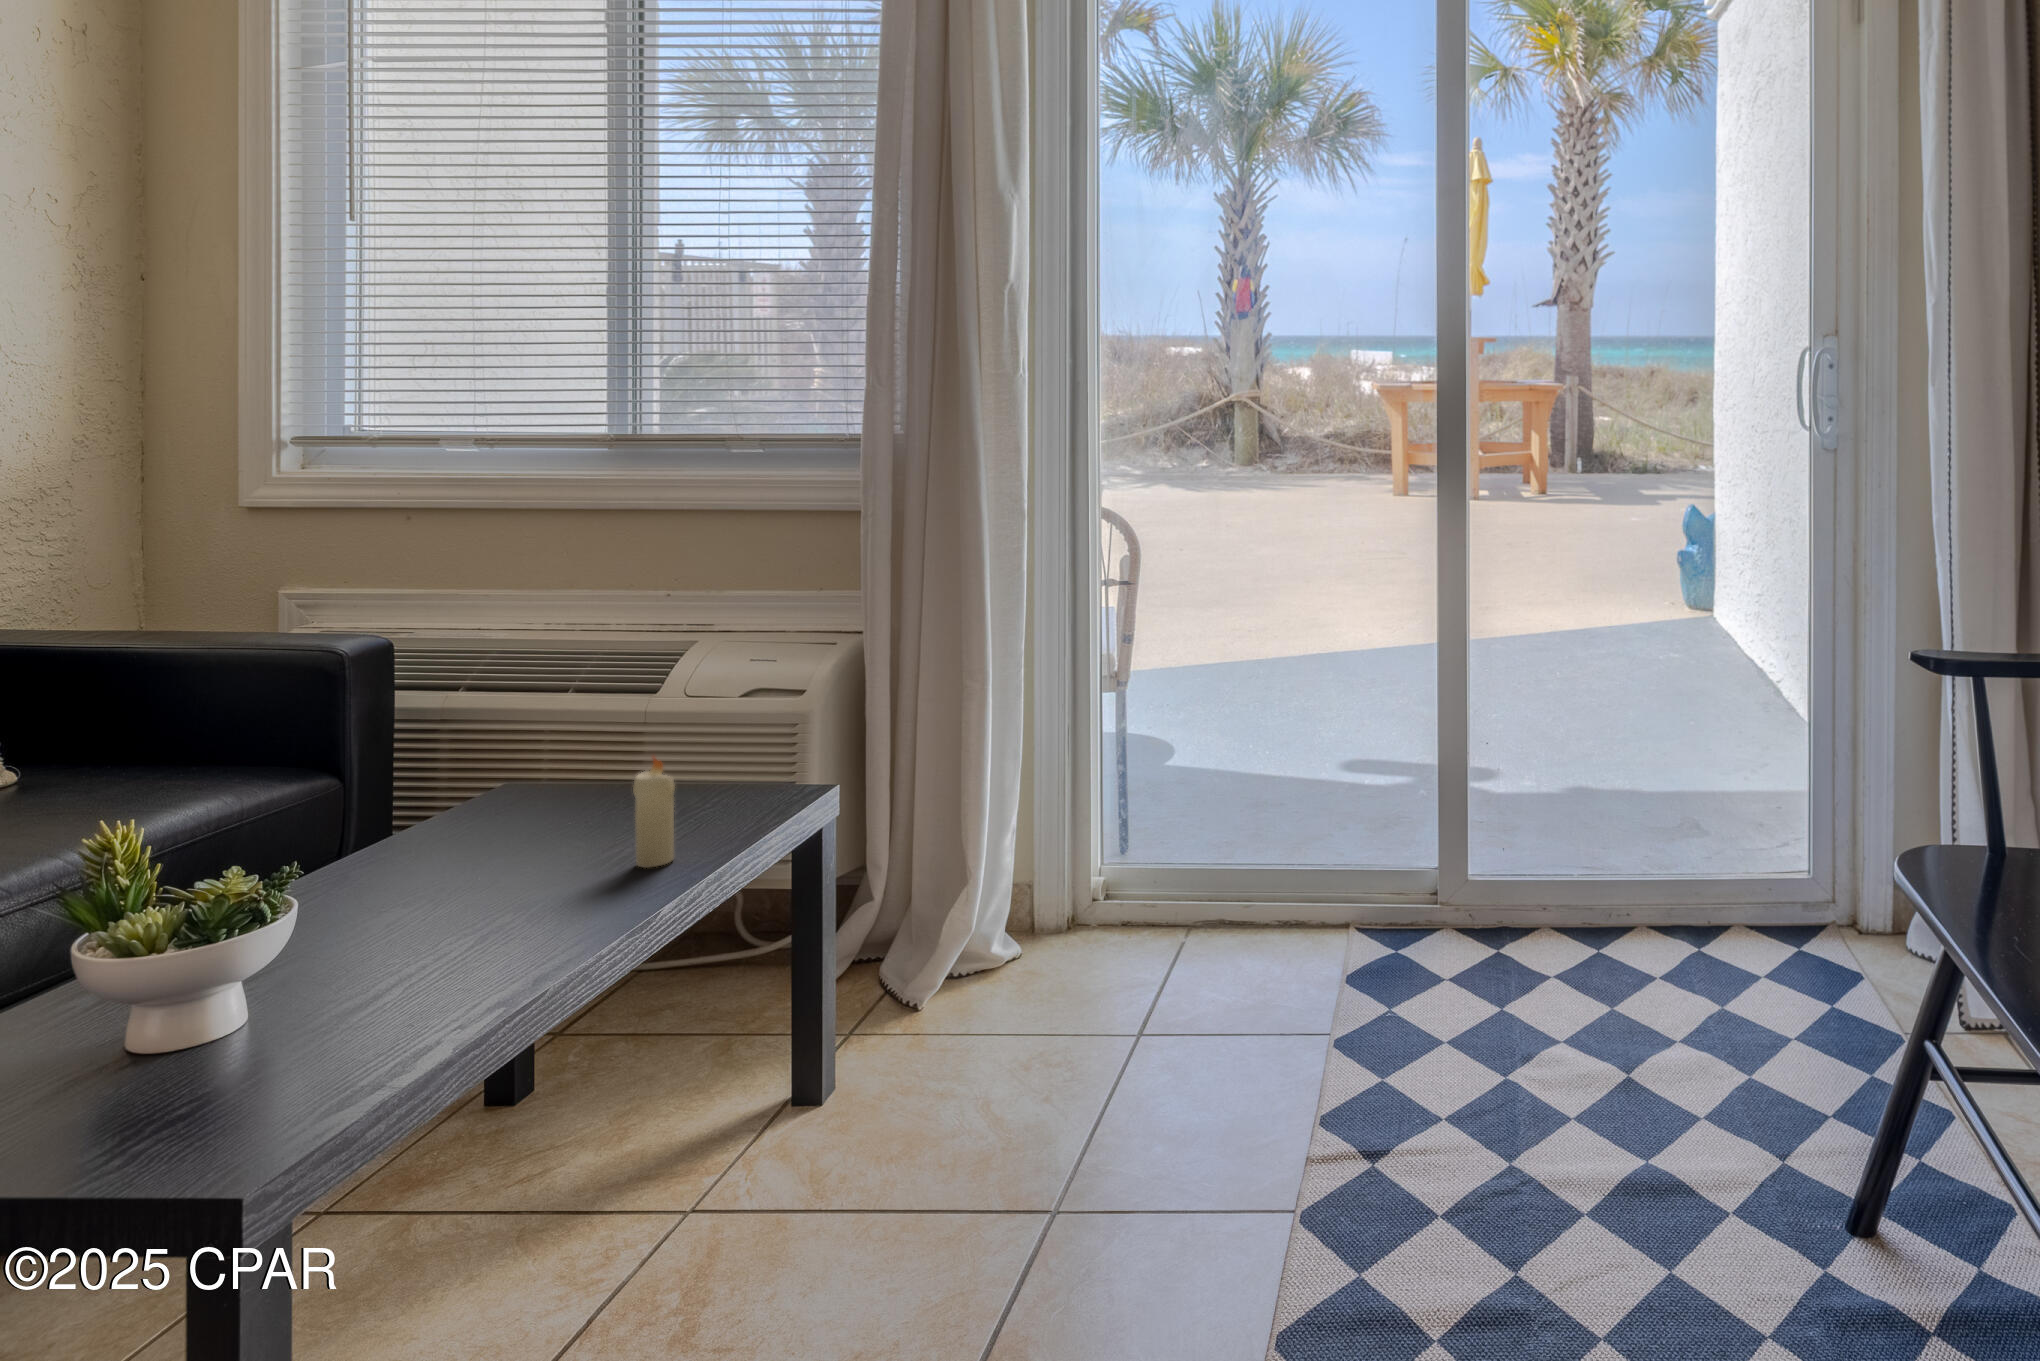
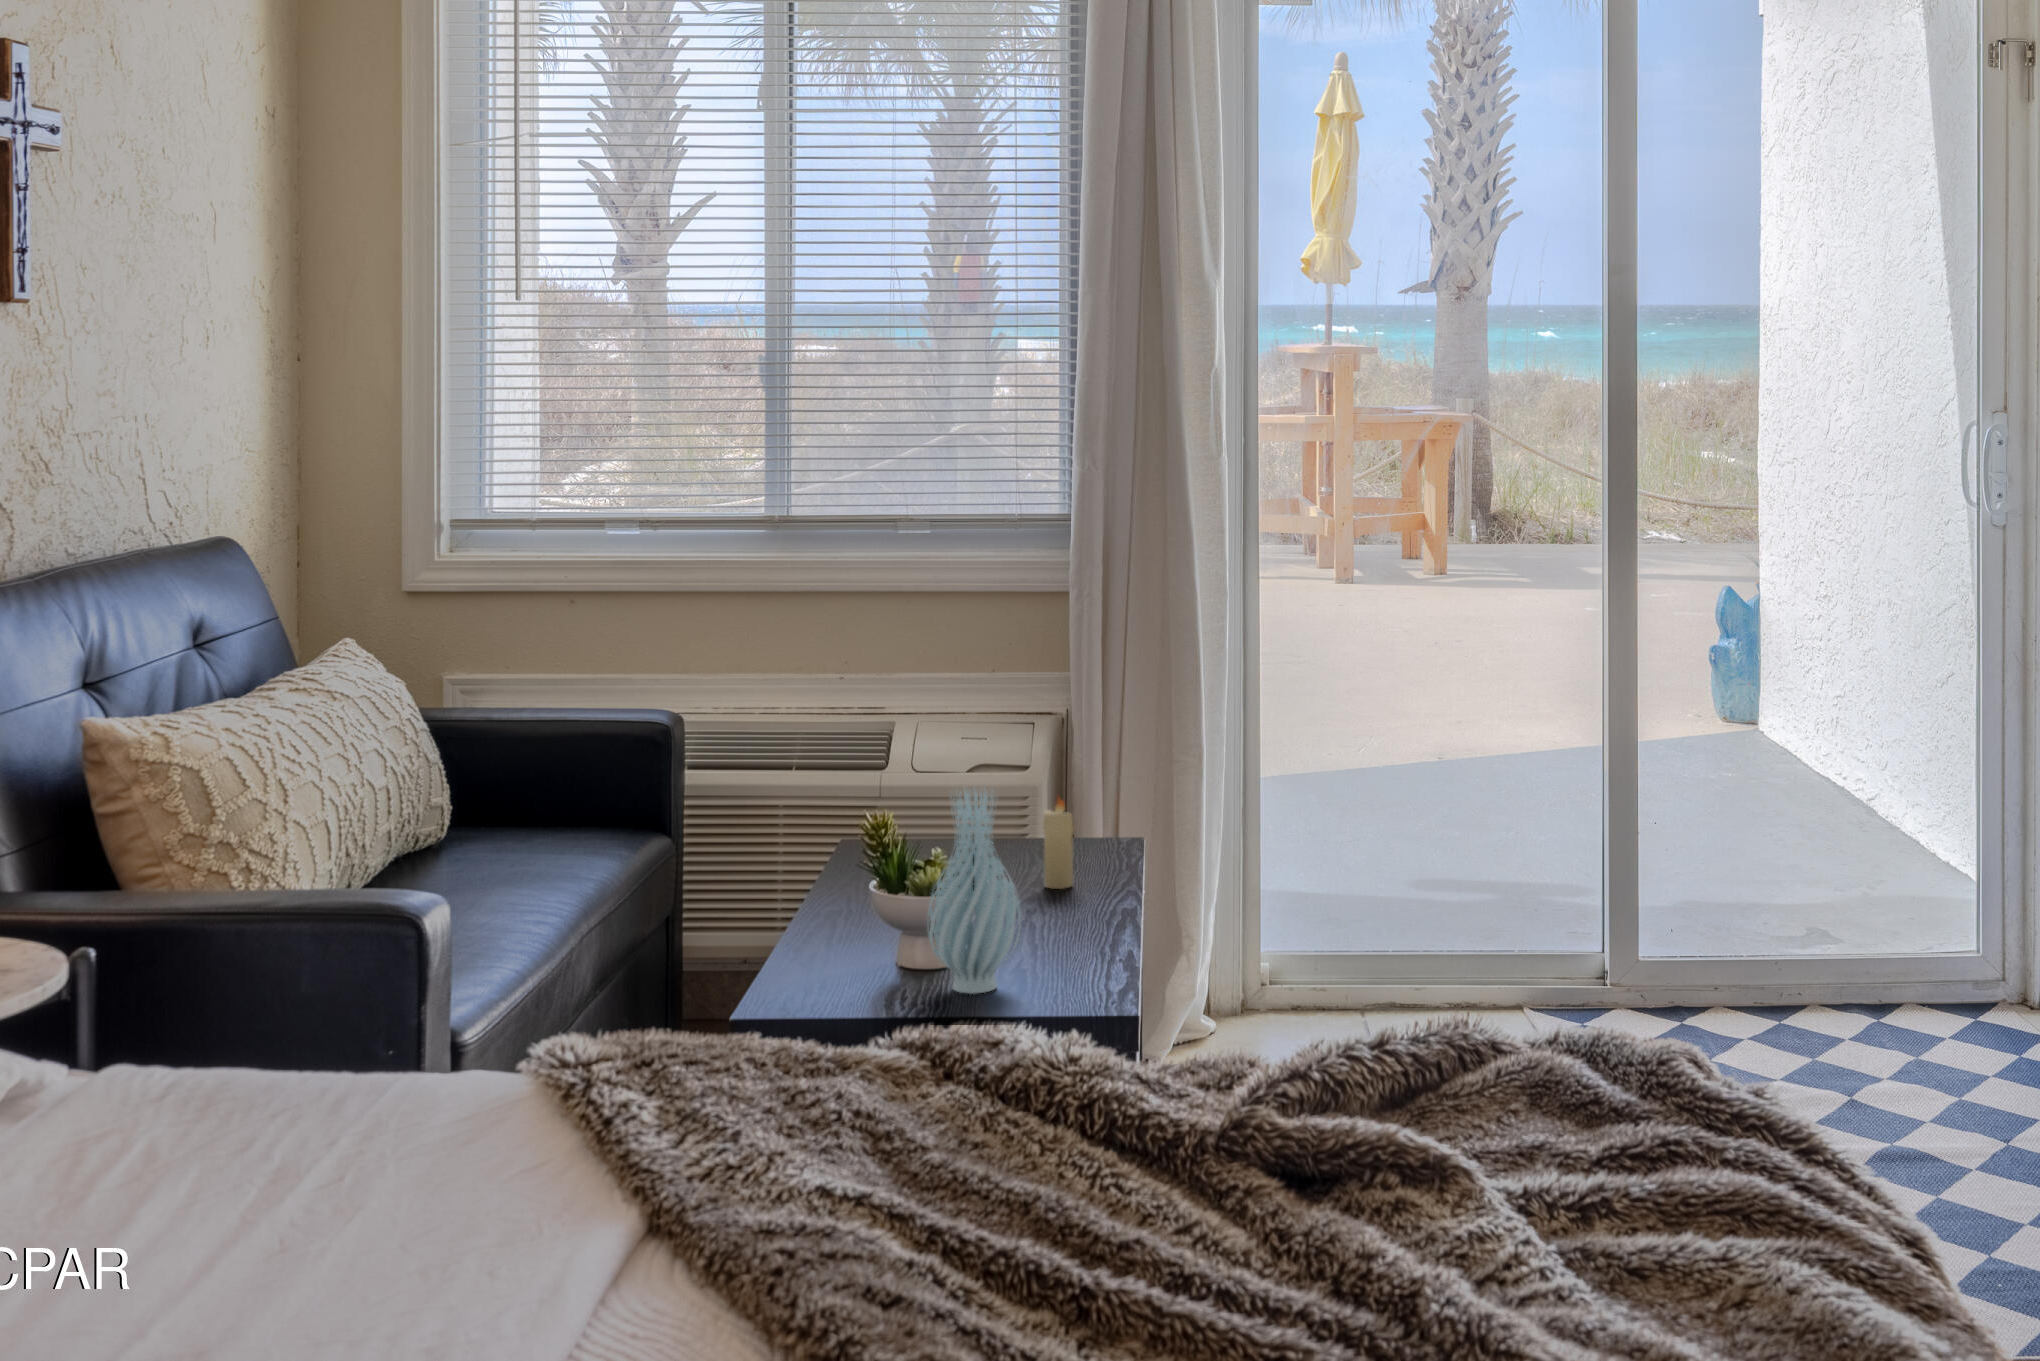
vase: none [131,791,309,1103] -> present [928,789,1021,994]

